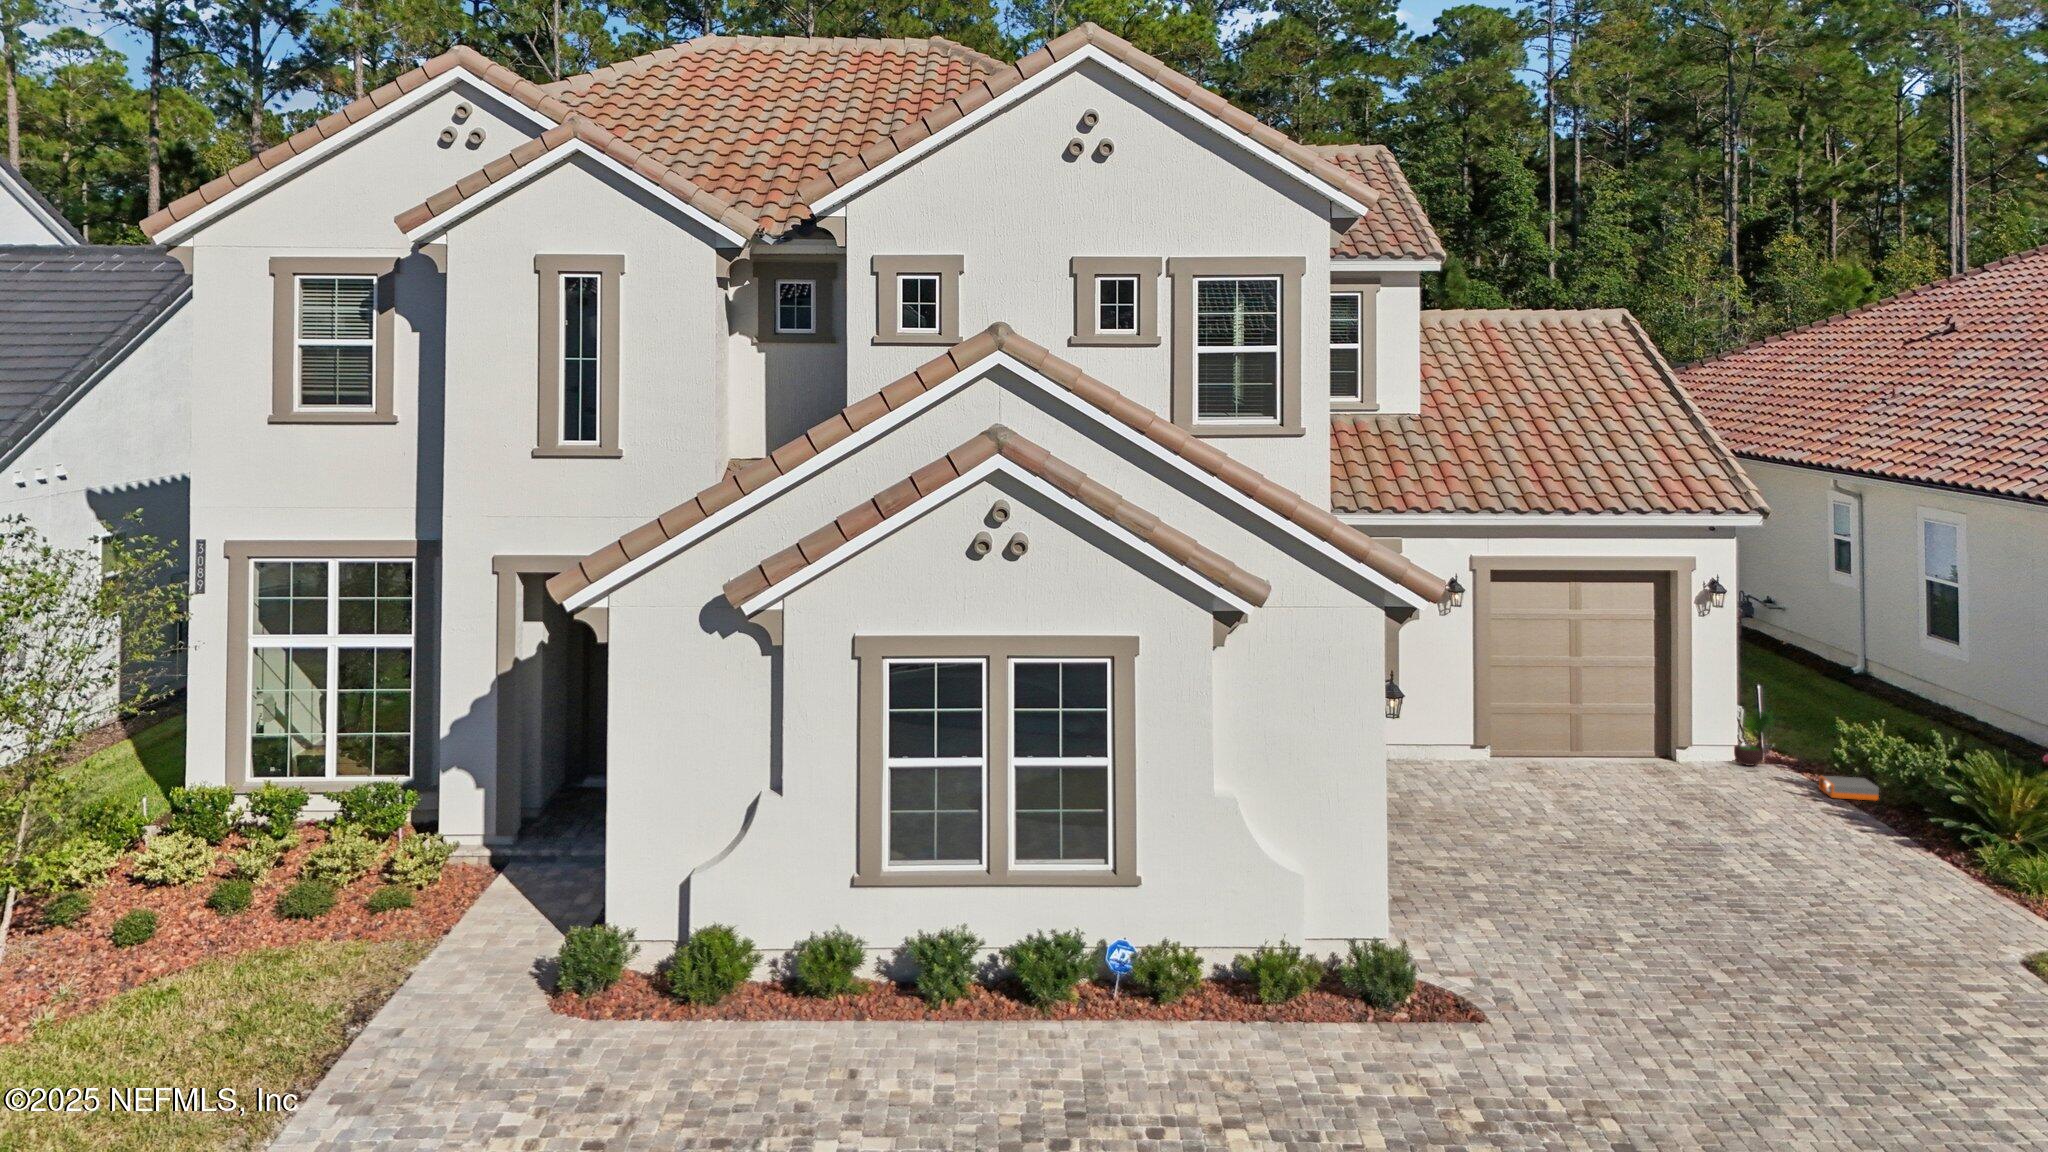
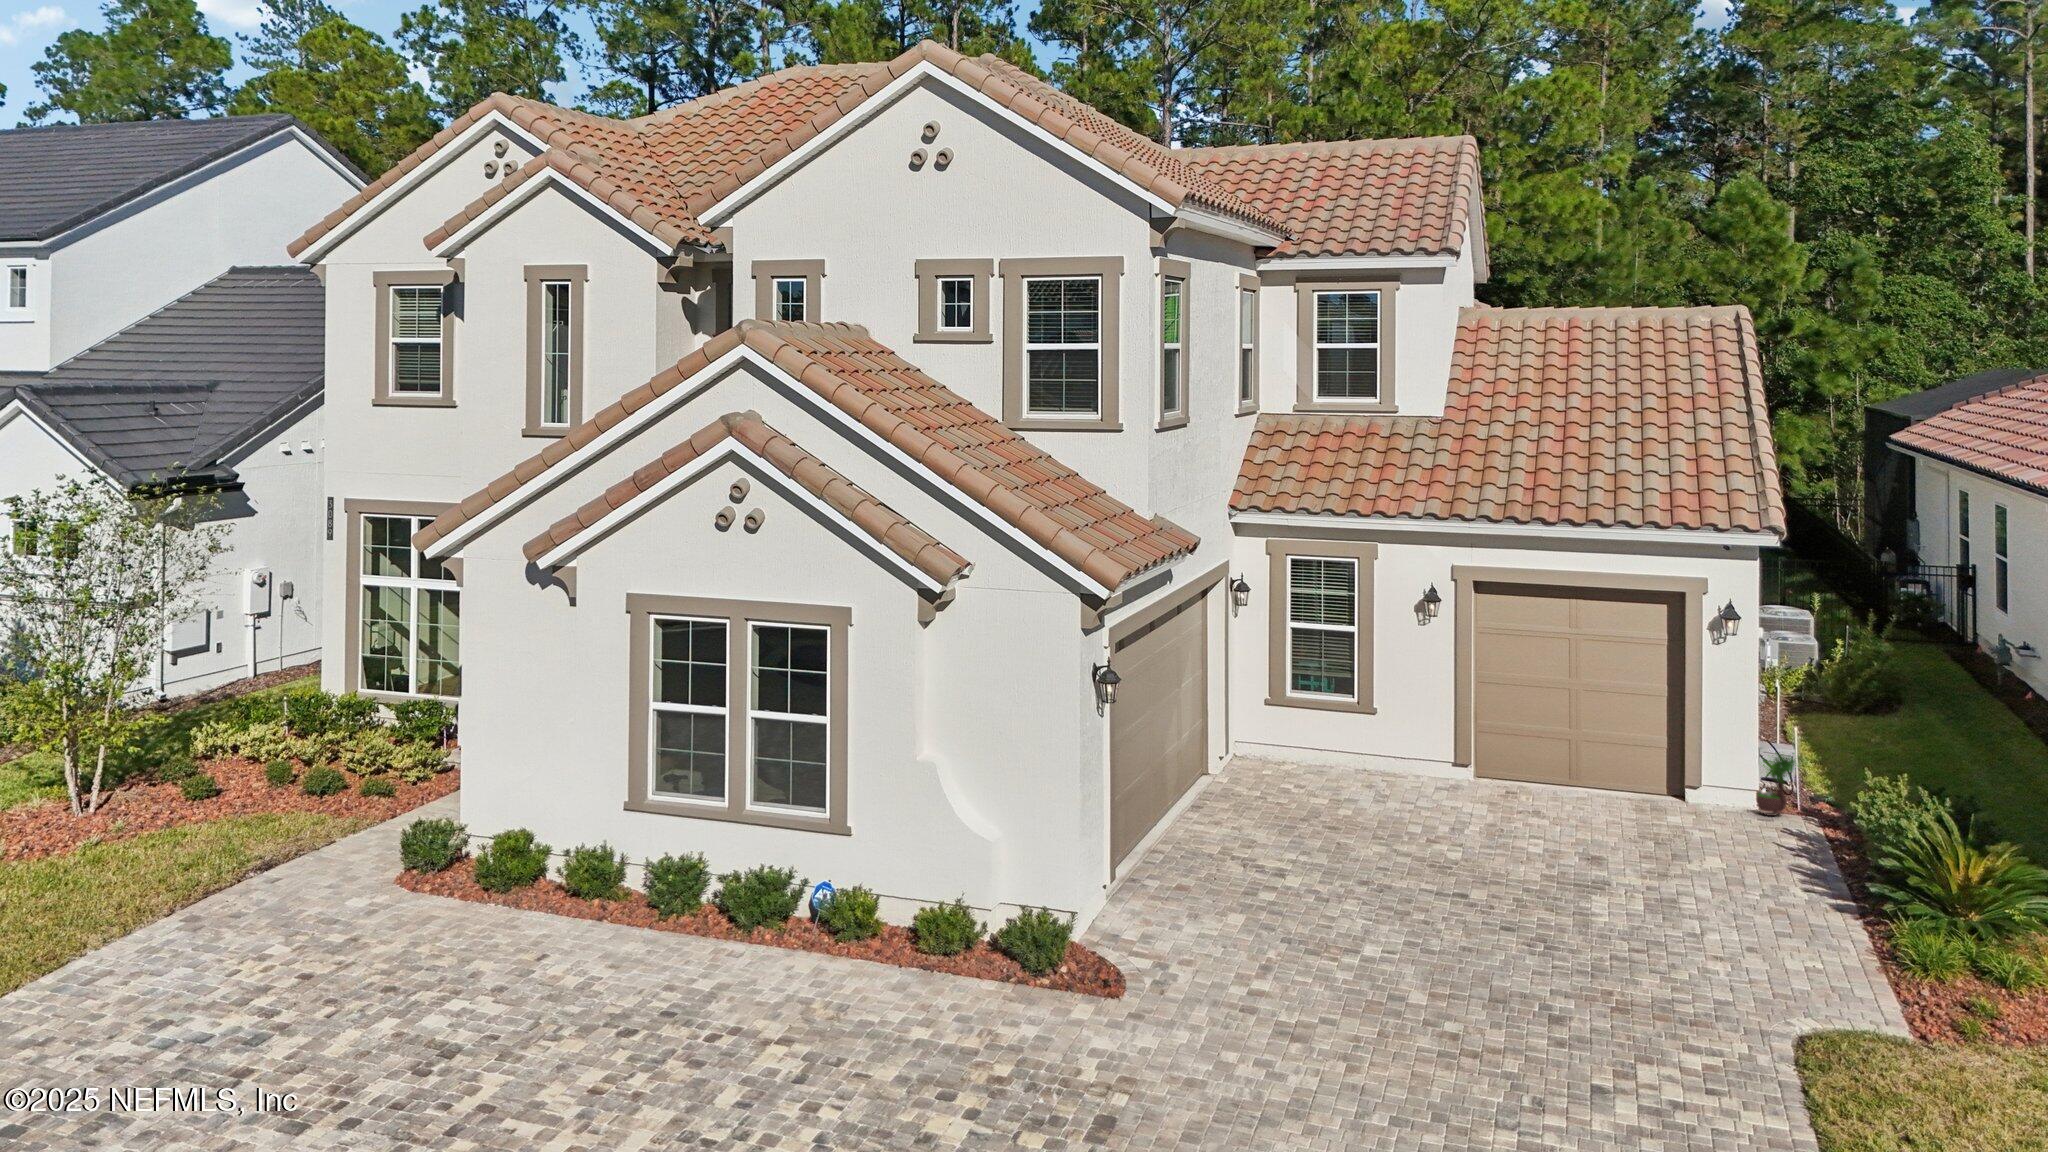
storage box: present [1819,776,1879,800] -> none [1813,831,1871,864]

